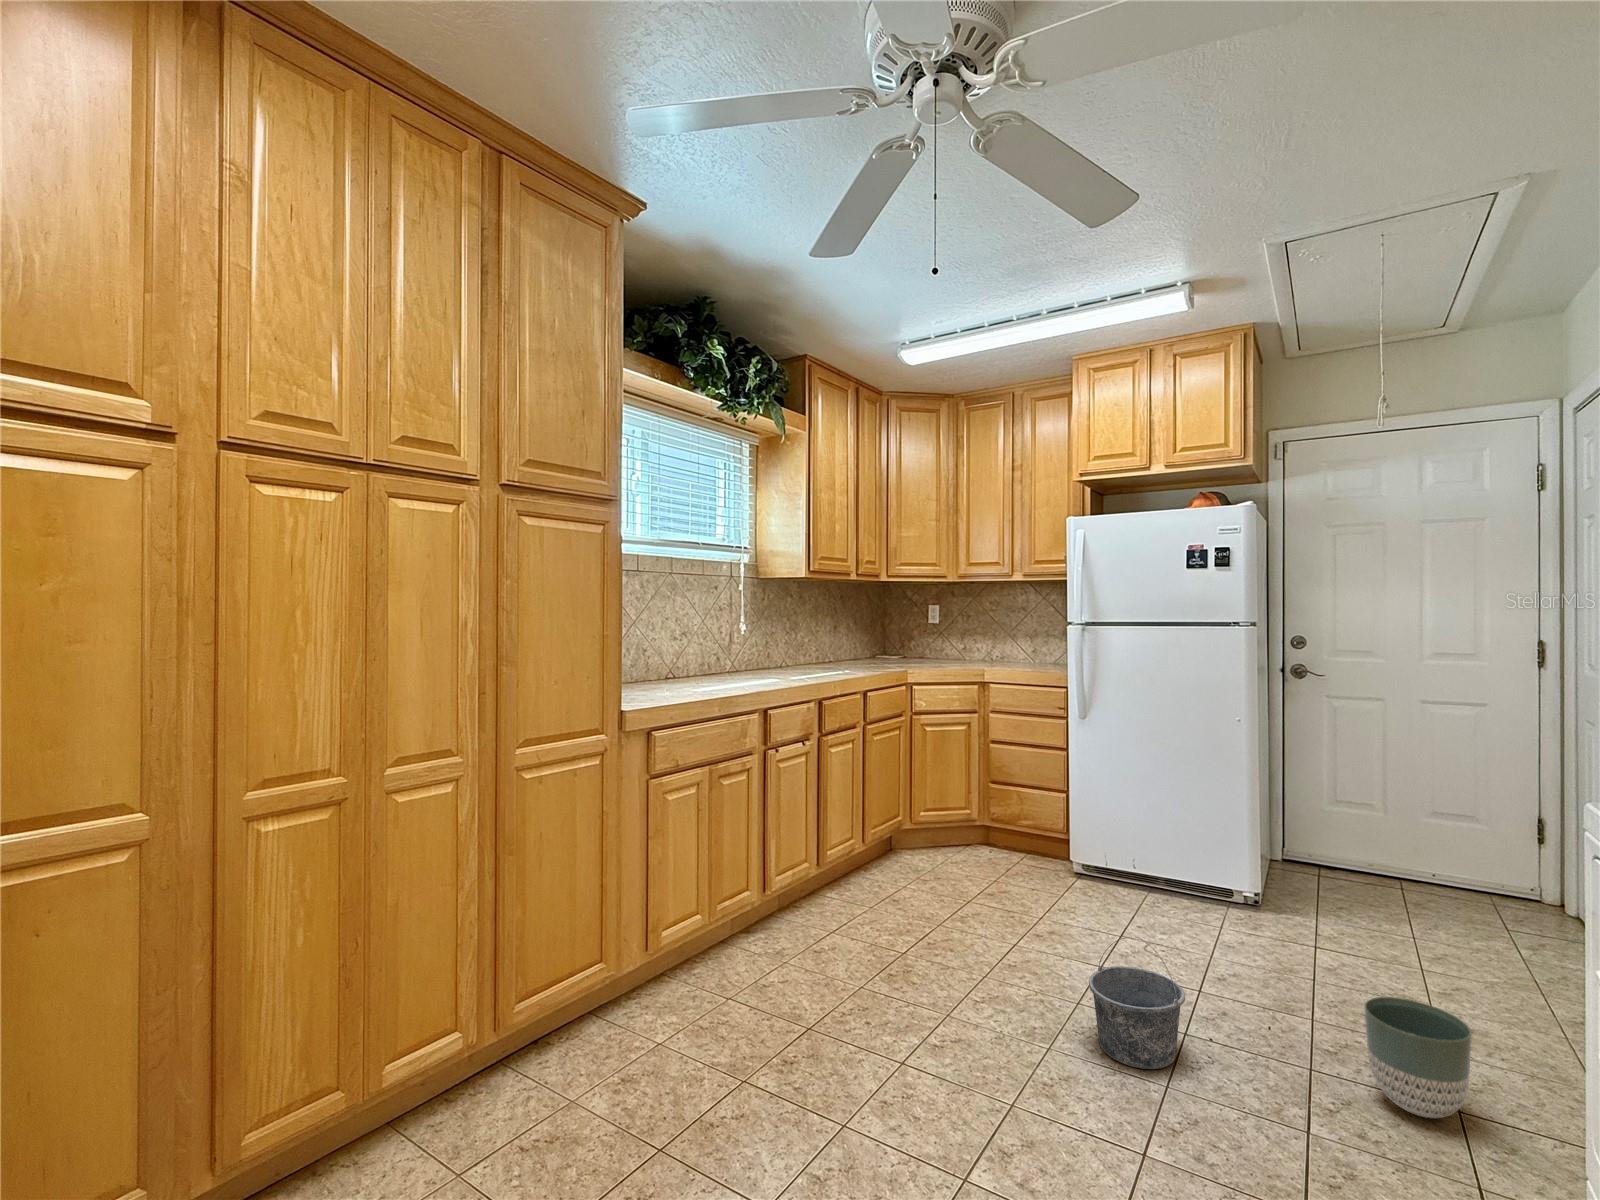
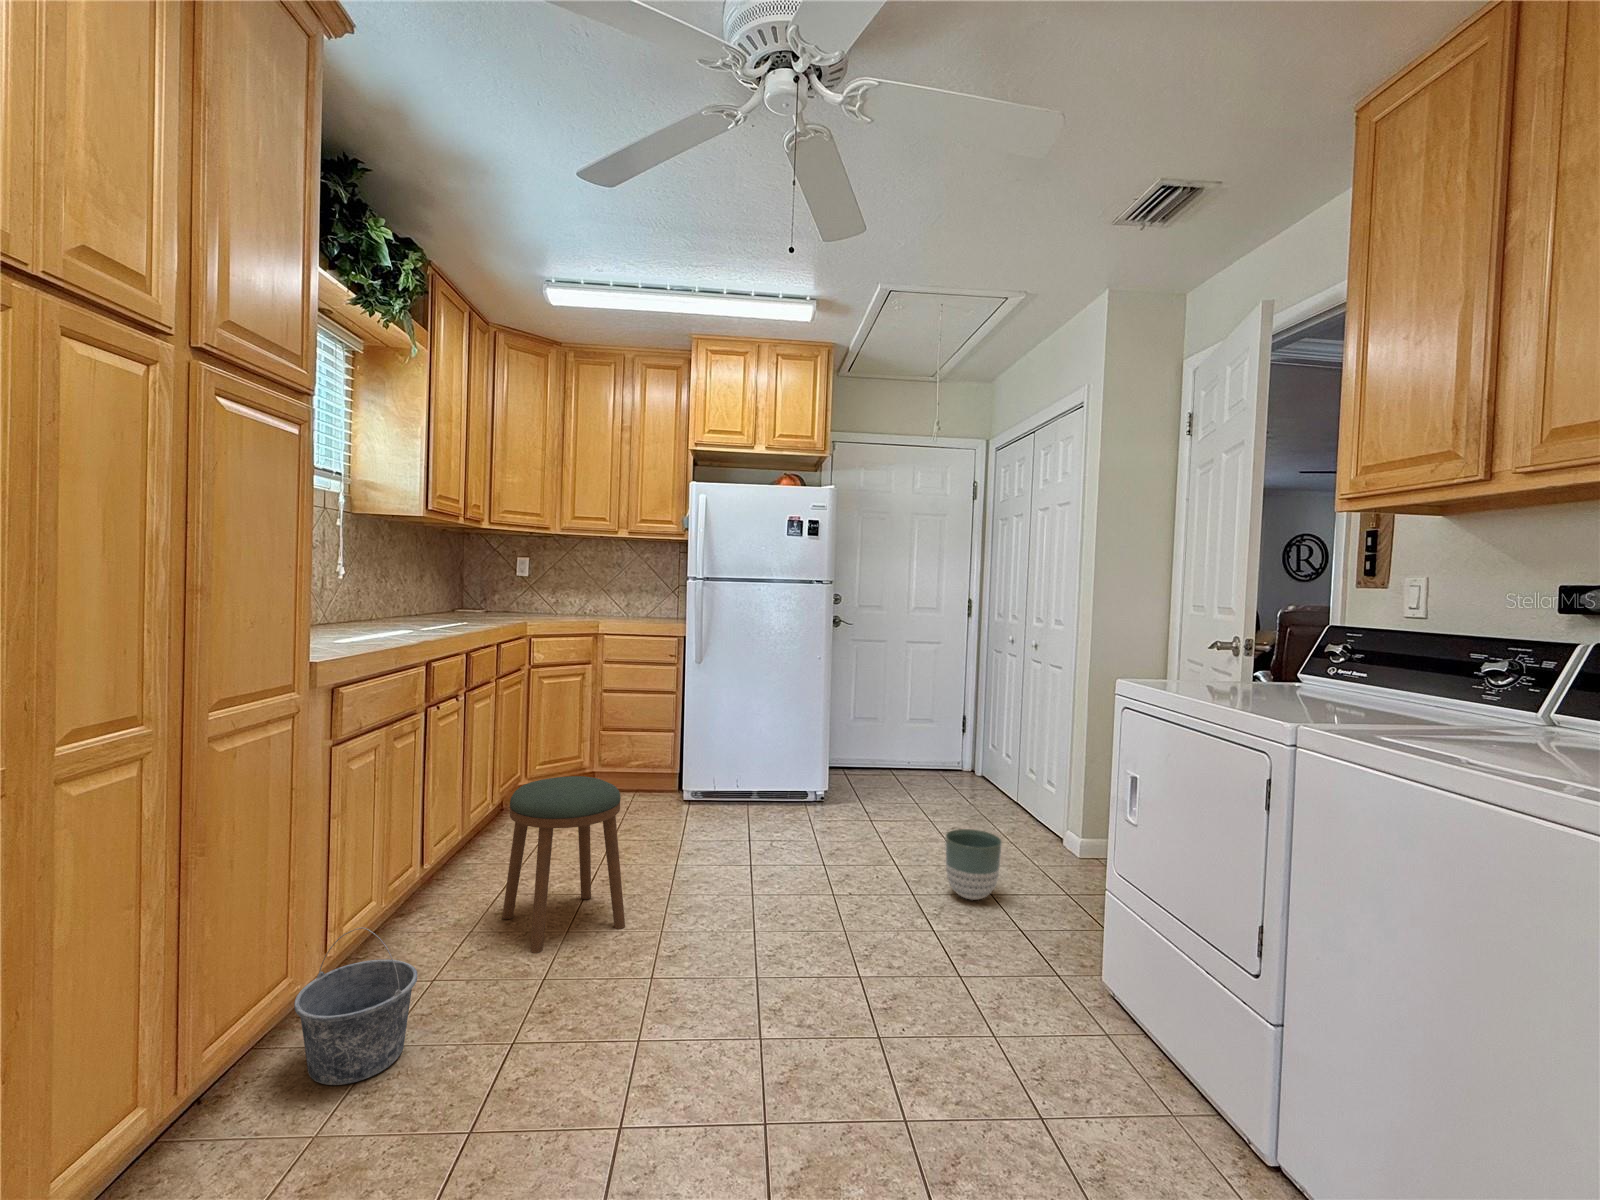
stool: none [810,831,917,1003] -> present [502,776,625,953]
bucket: present [1089,937,1185,1069] -> present [294,928,417,1085]

